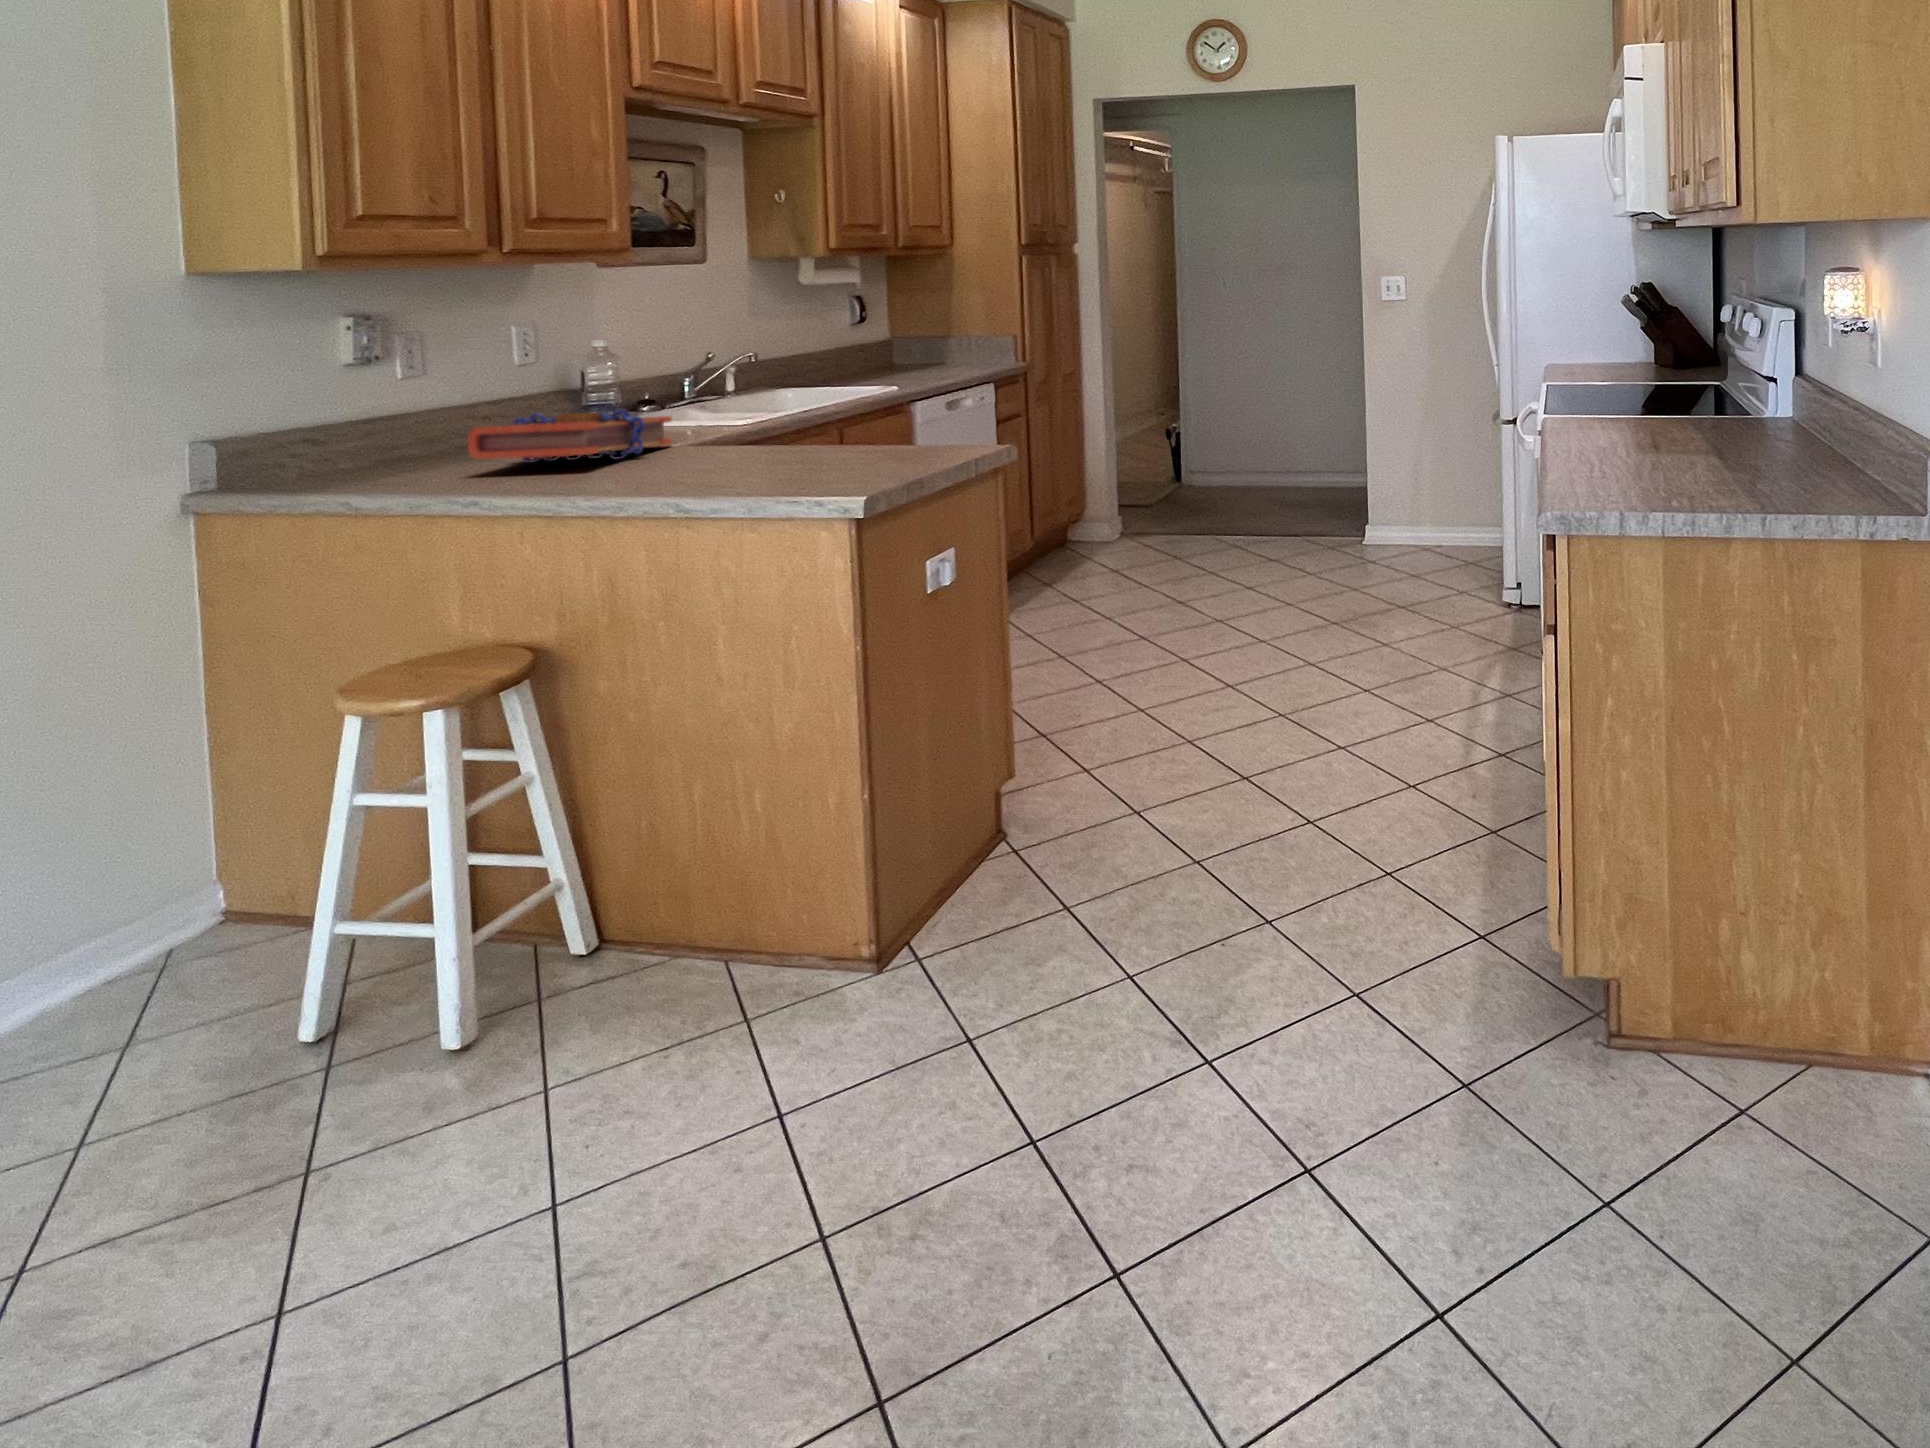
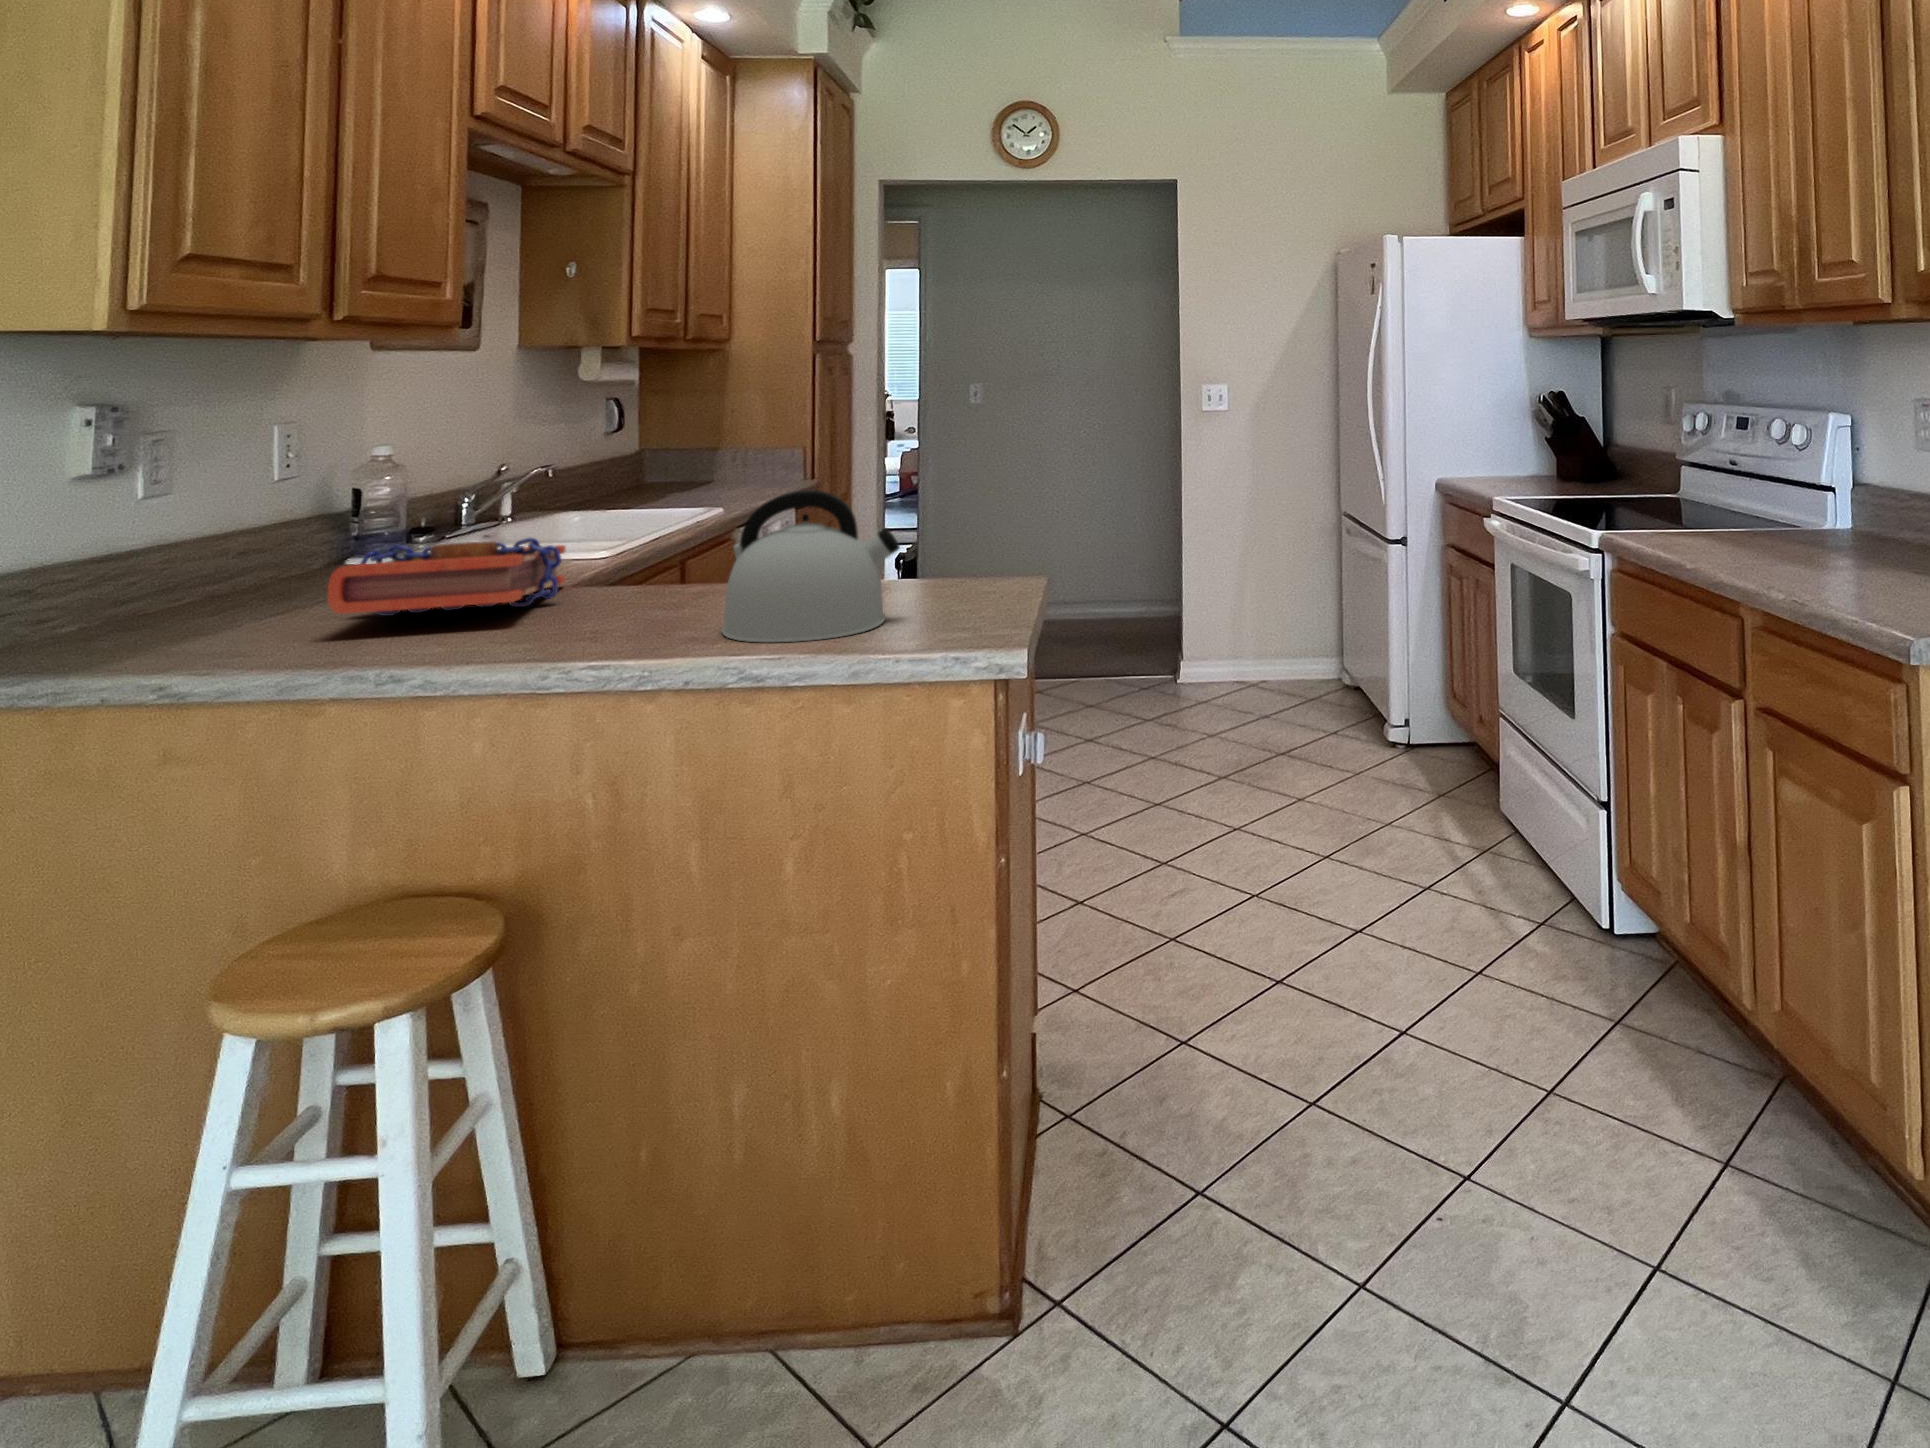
kettle: none [698,378,829,487] -> present [722,490,900,642]

